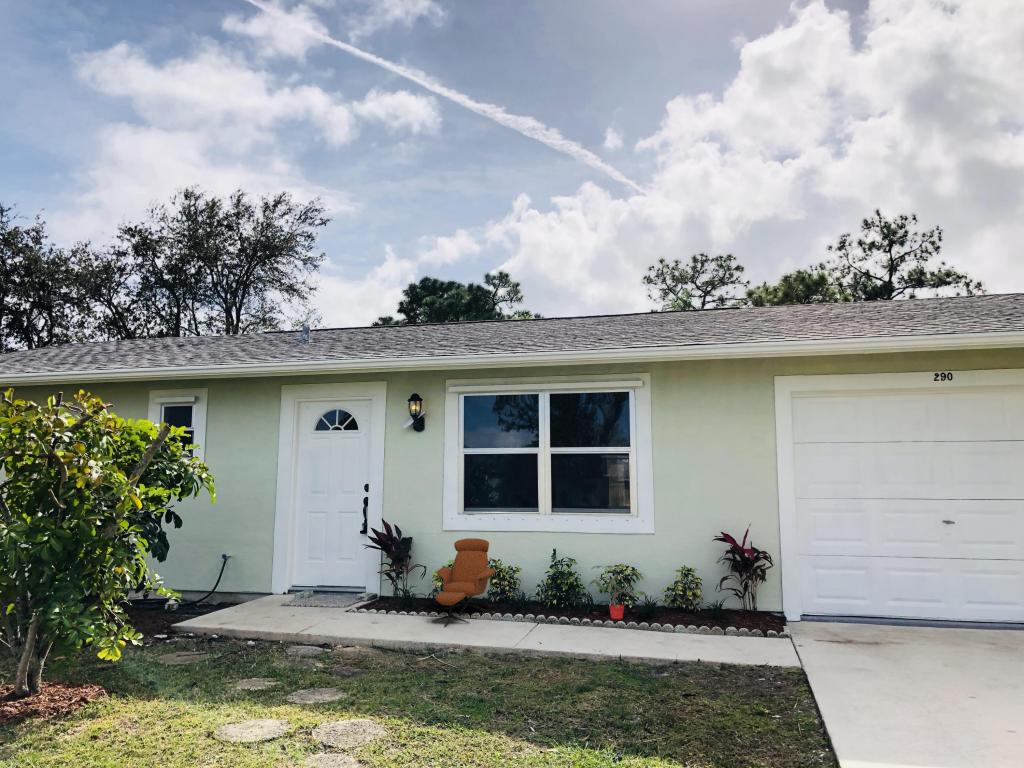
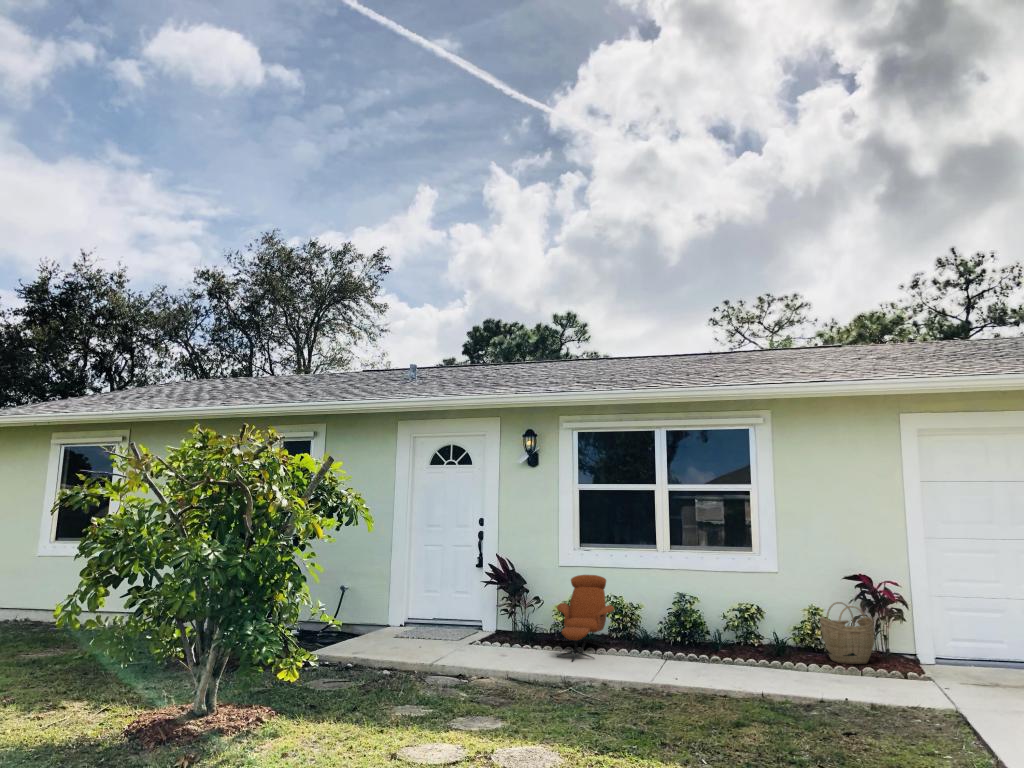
woven basket: none [693,561,743,622] -> present [820,602,874,664]
potted plant: present [589,564,647,619] -> none [711,603,778,659]

